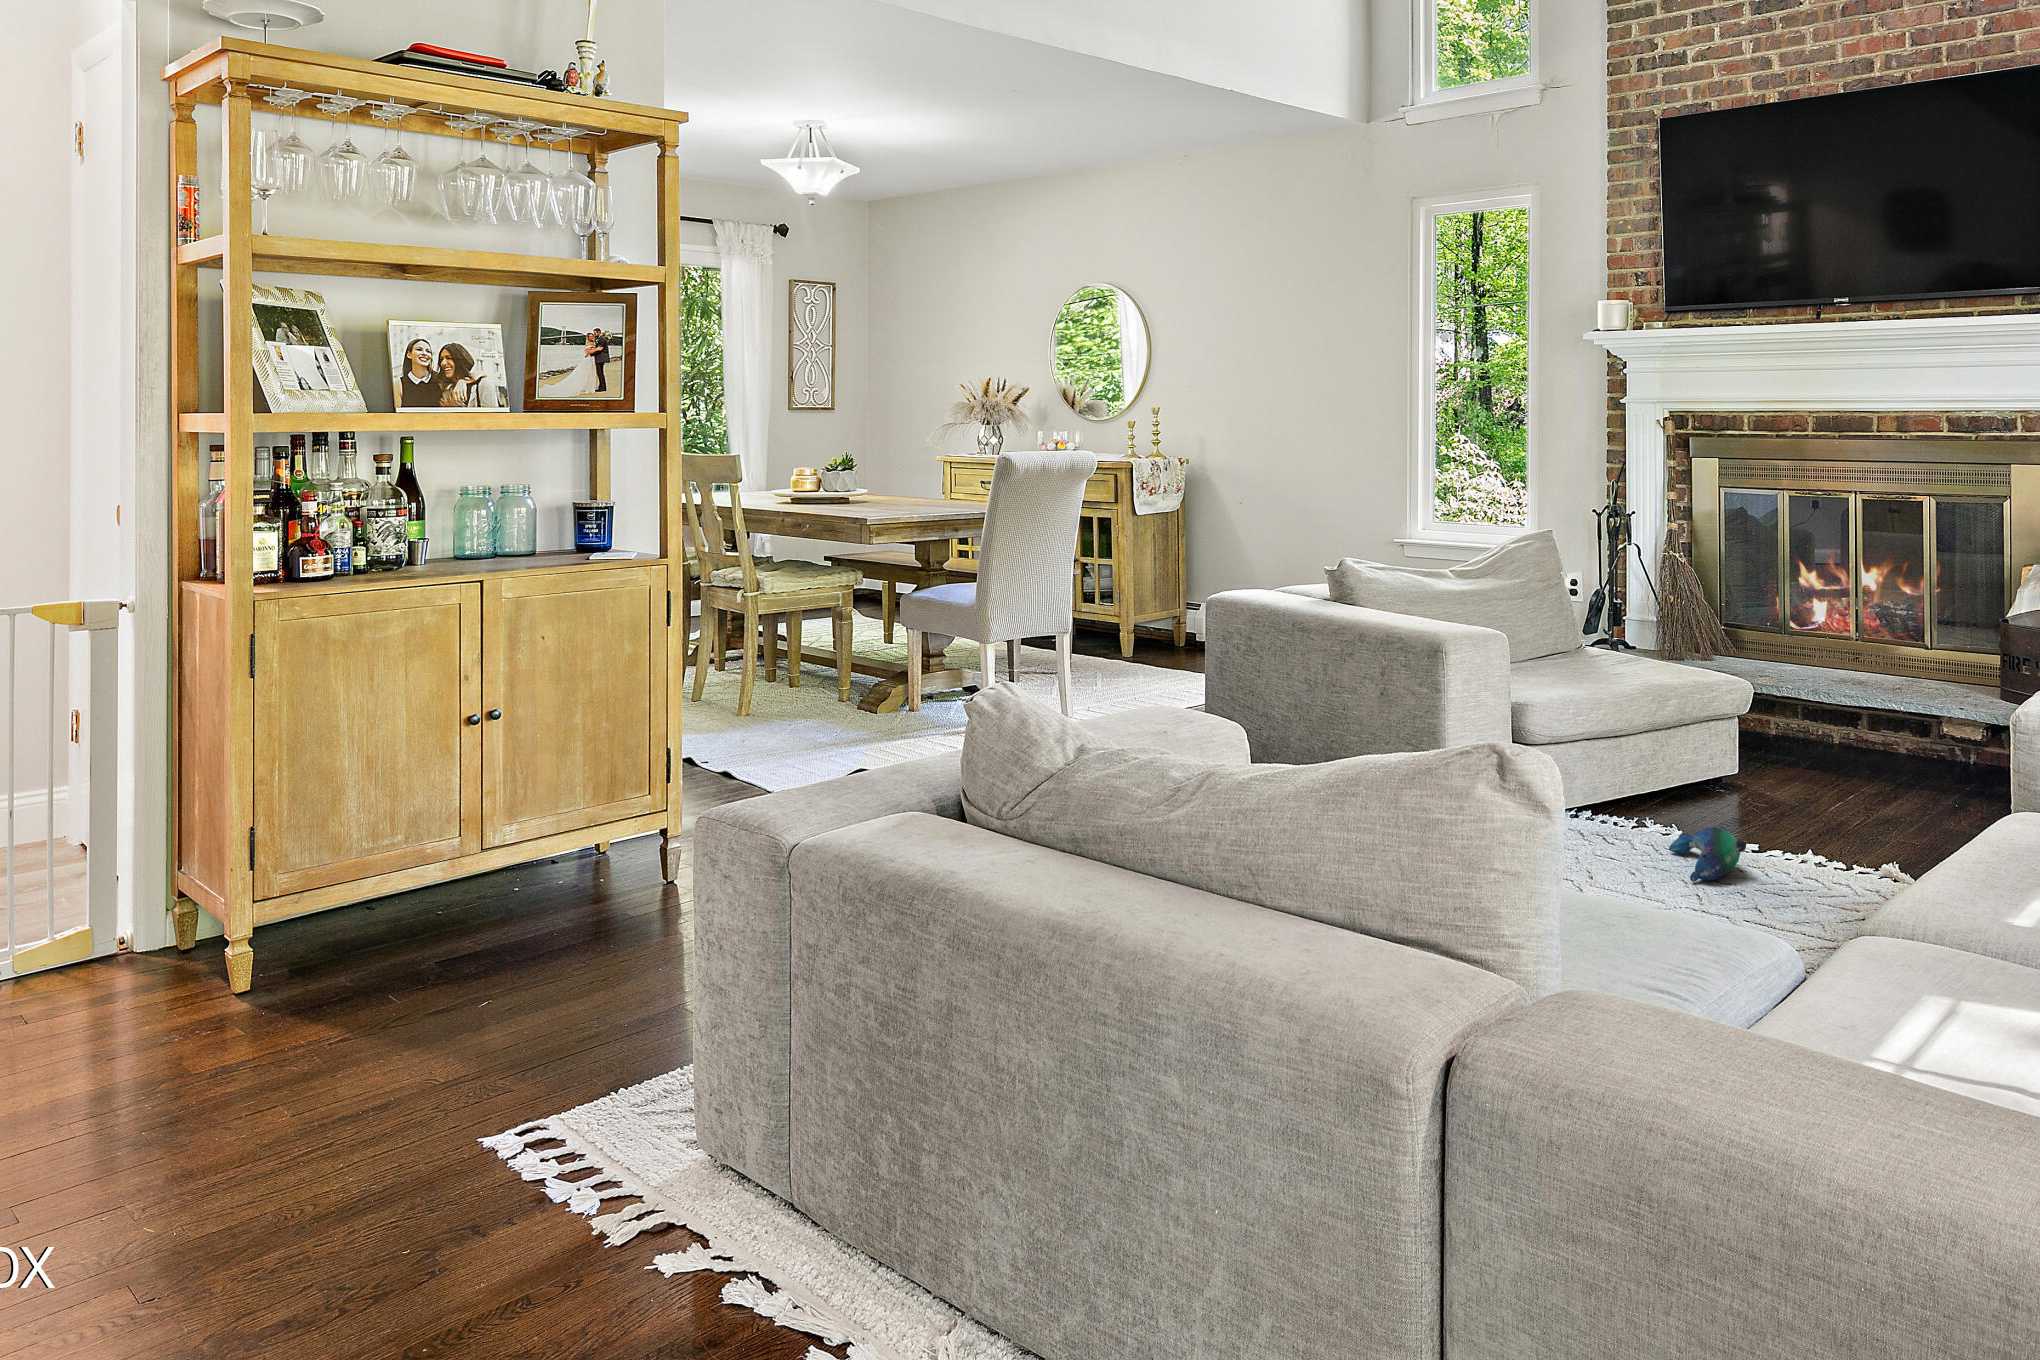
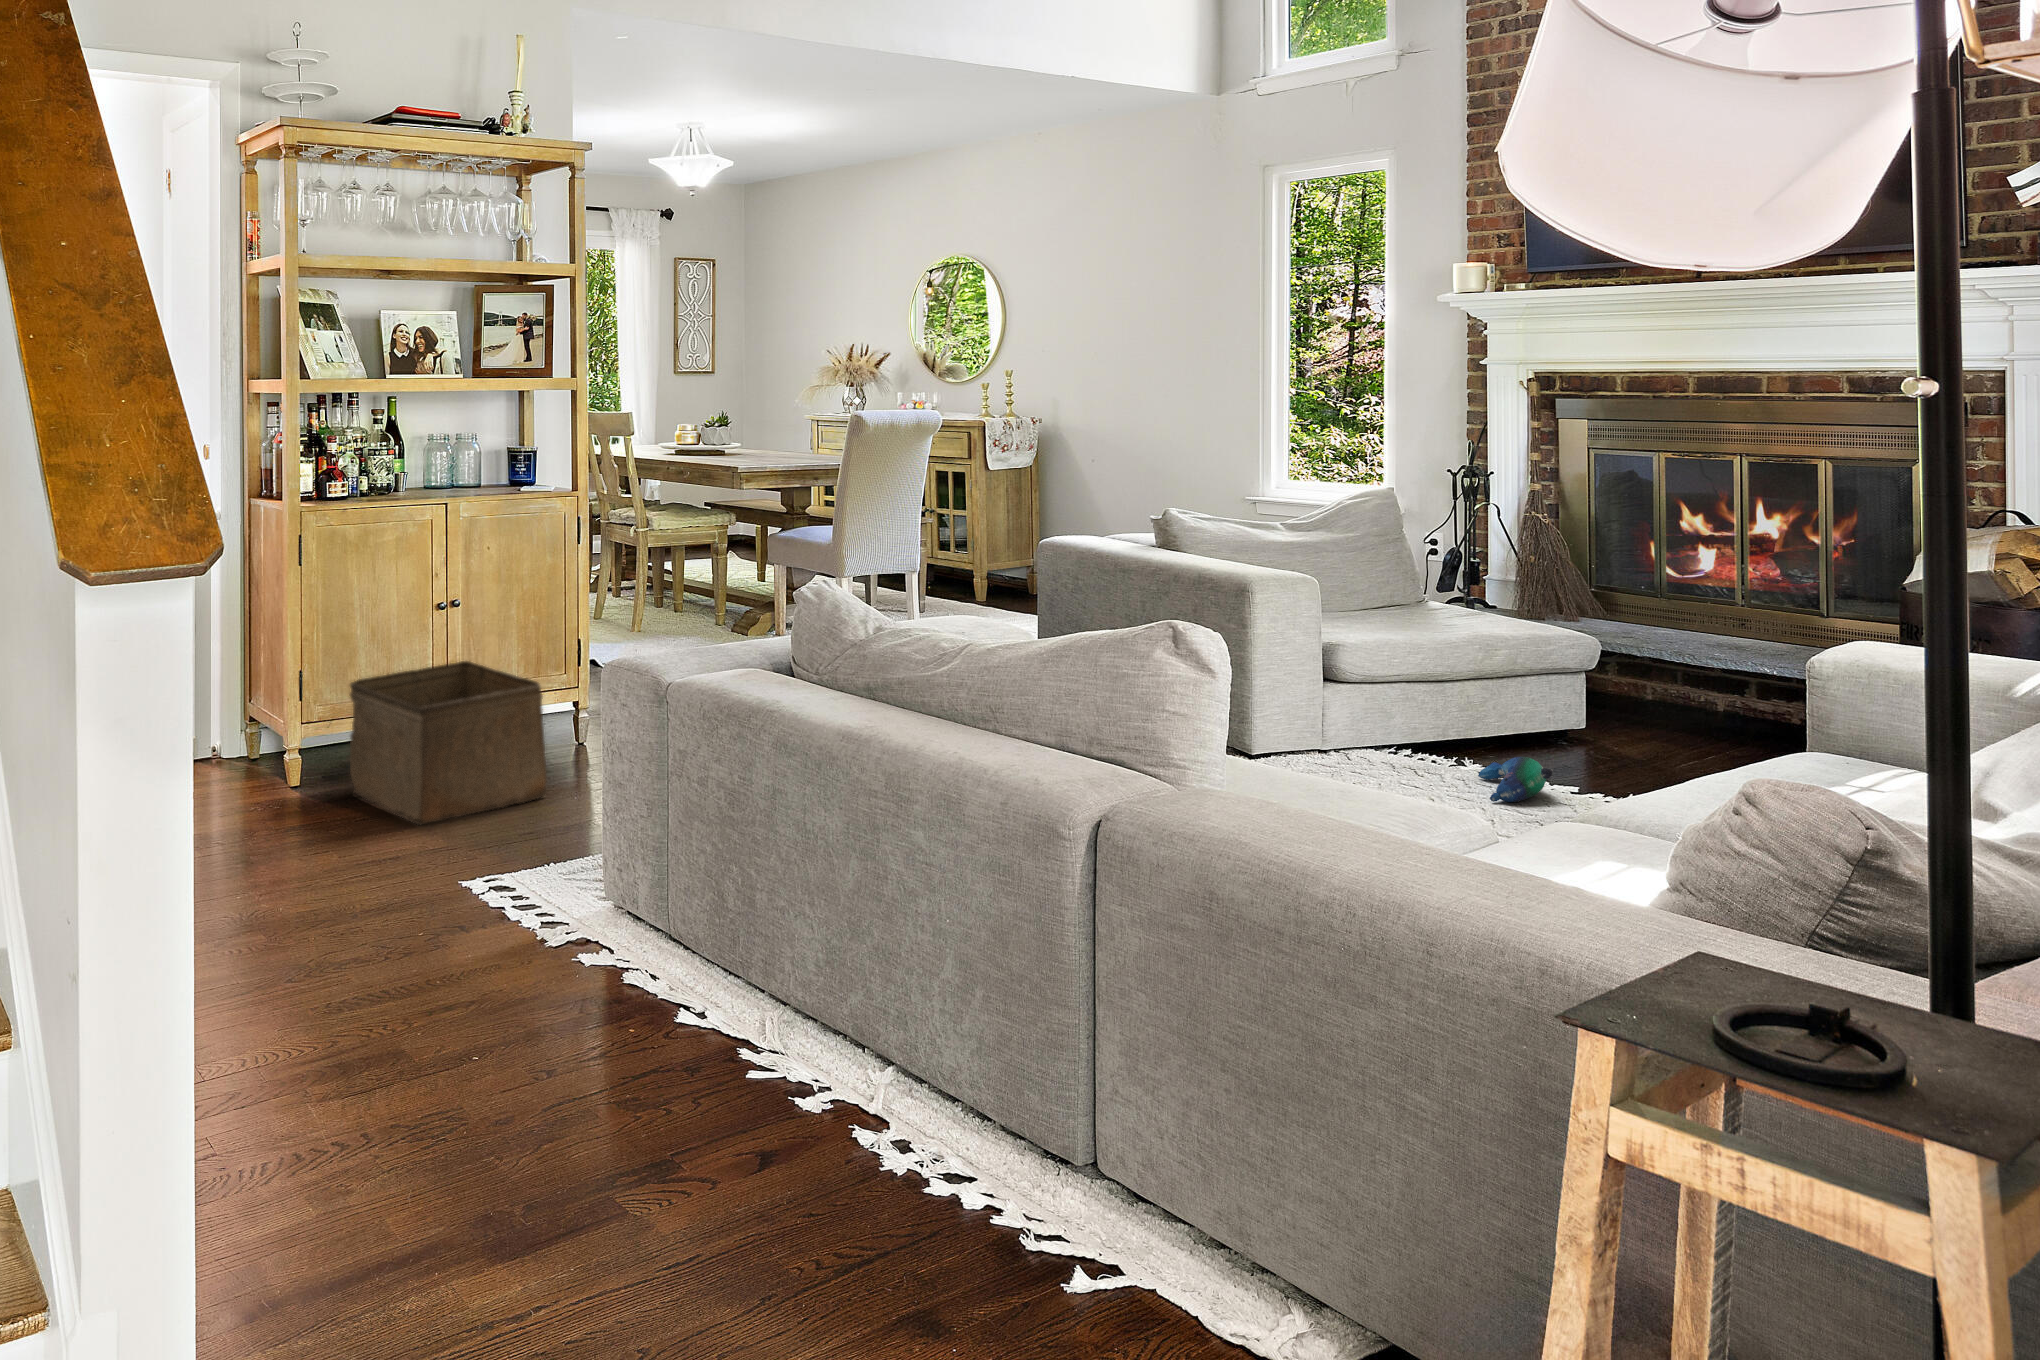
storage bin: none [329,788,613,1033] -> present [350,661,546,824]

